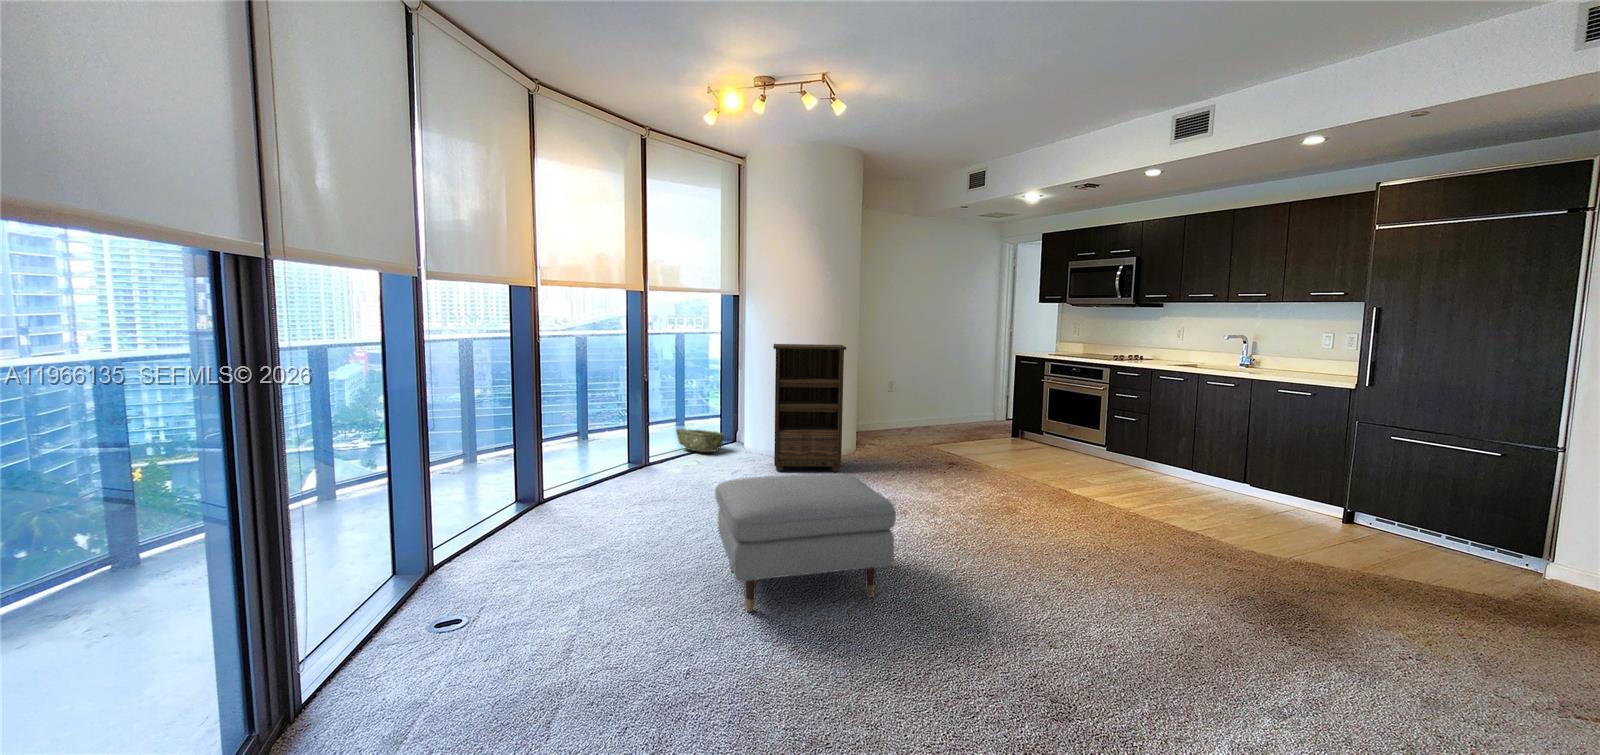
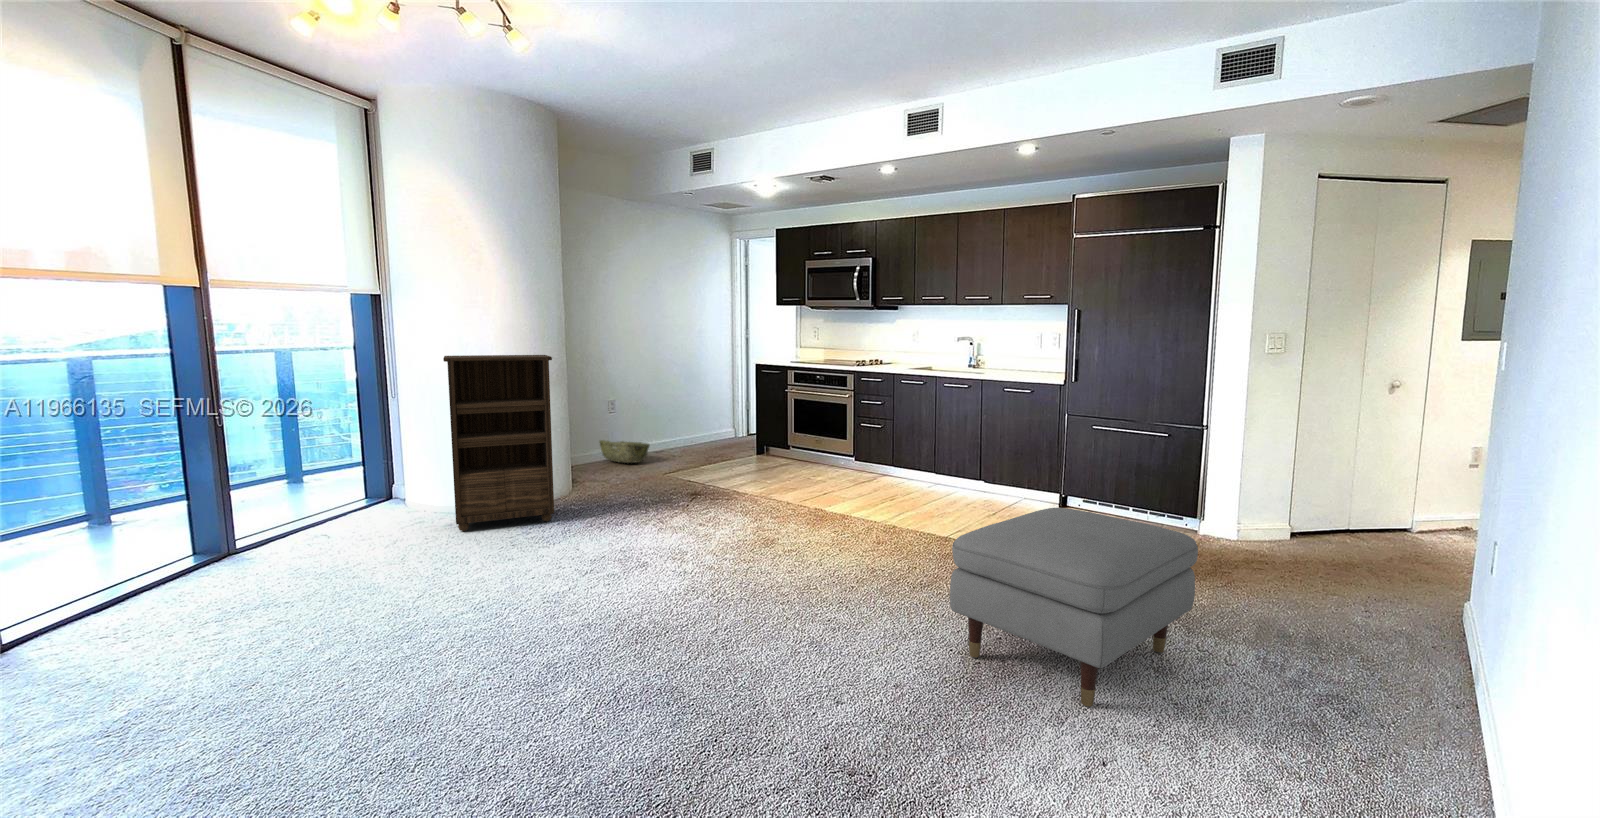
woven basket: present [676,429,725,452] -> present [600,440,650,463]
ottoman: present [715,473,896,612] -> present [950,508,1198,707]

